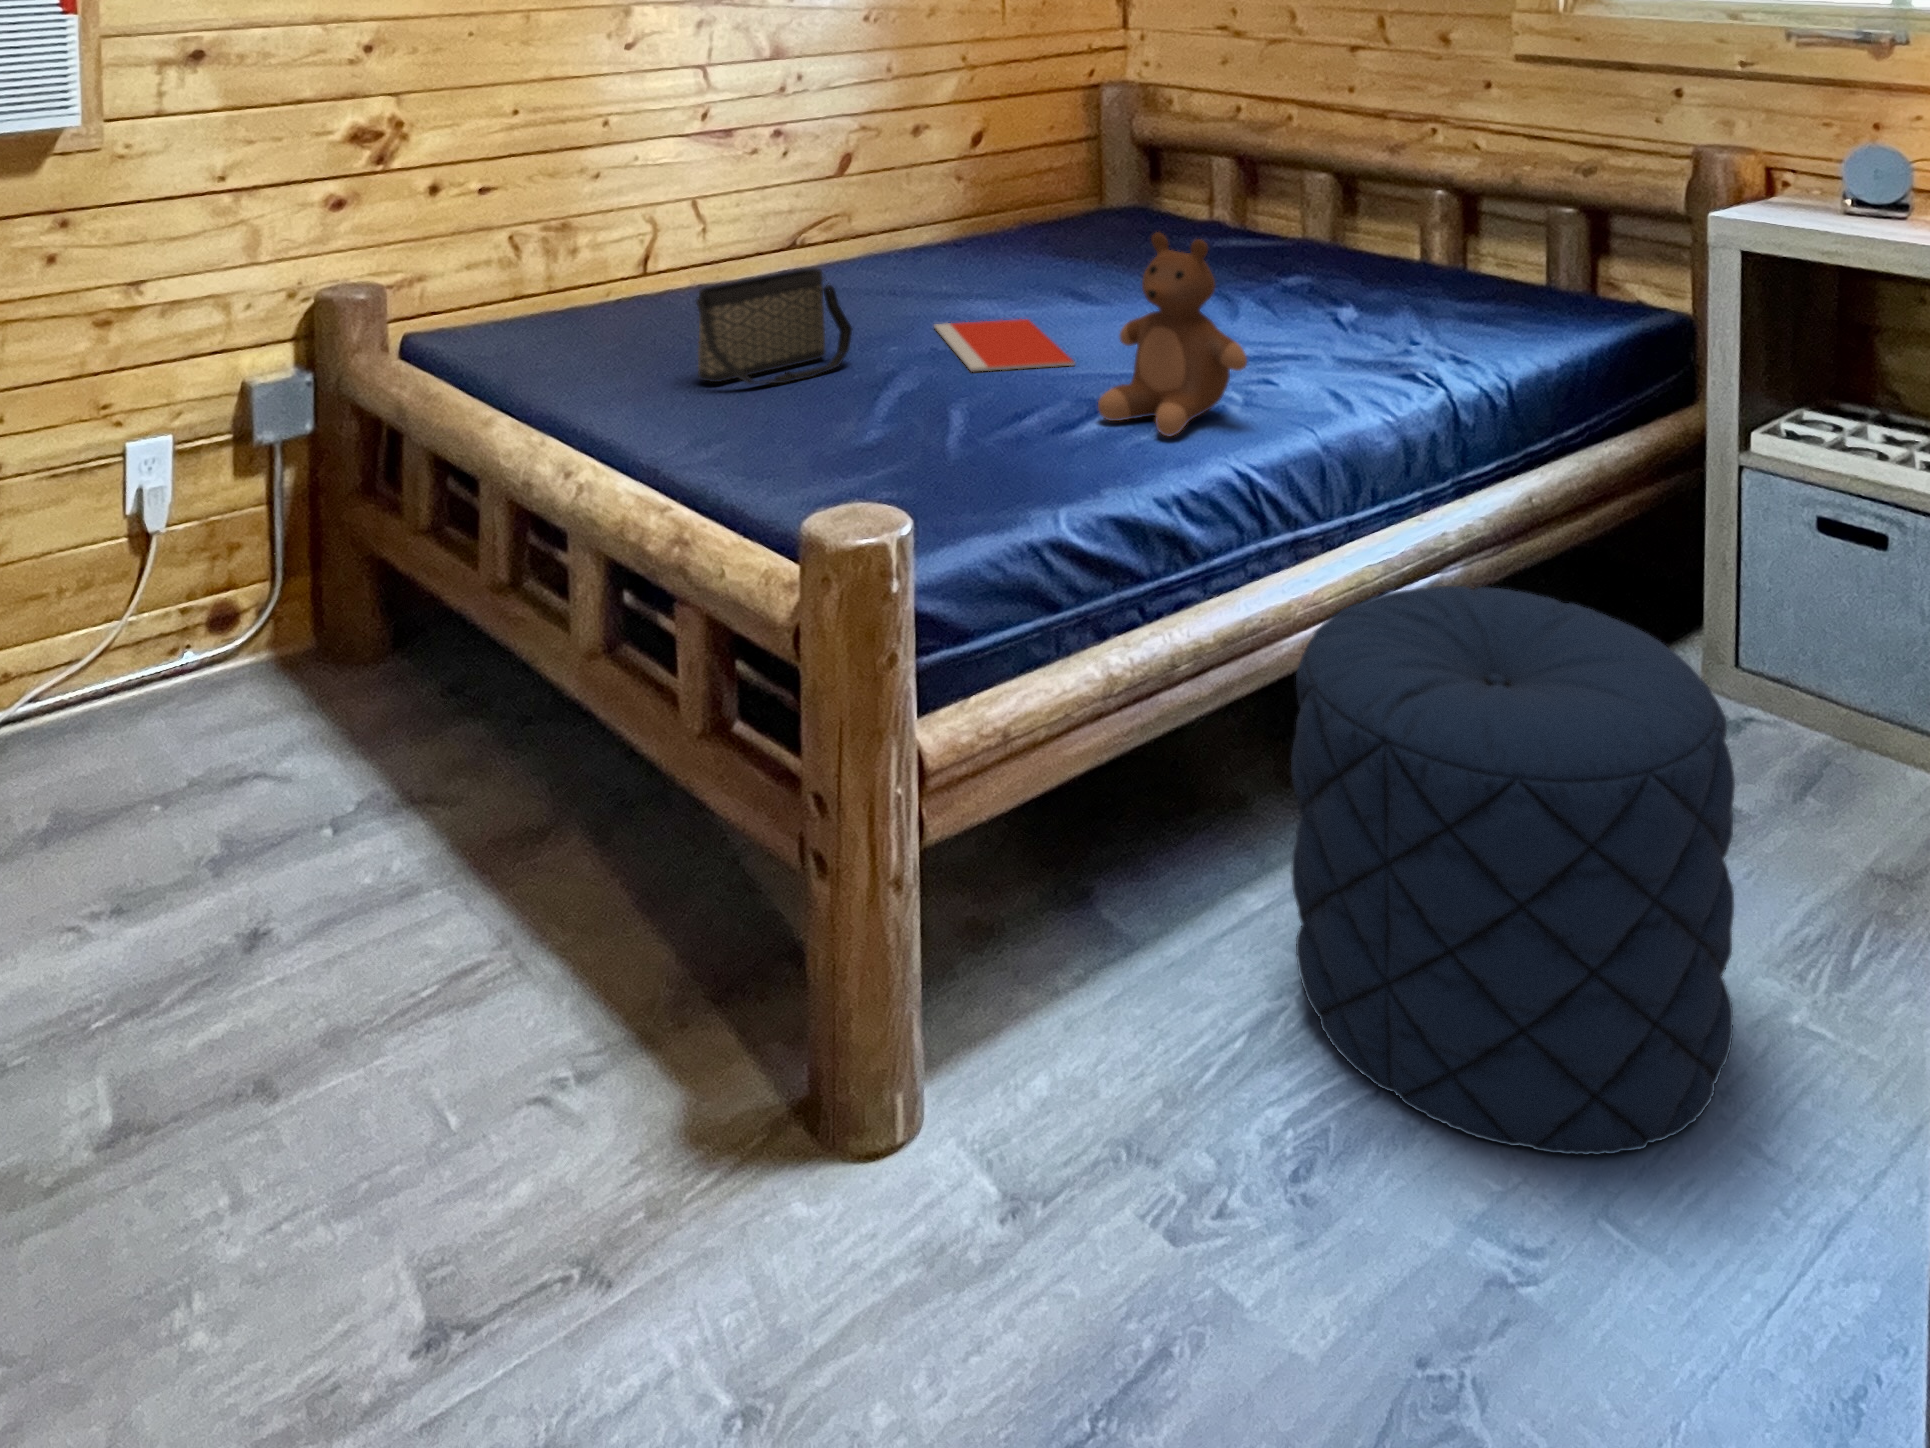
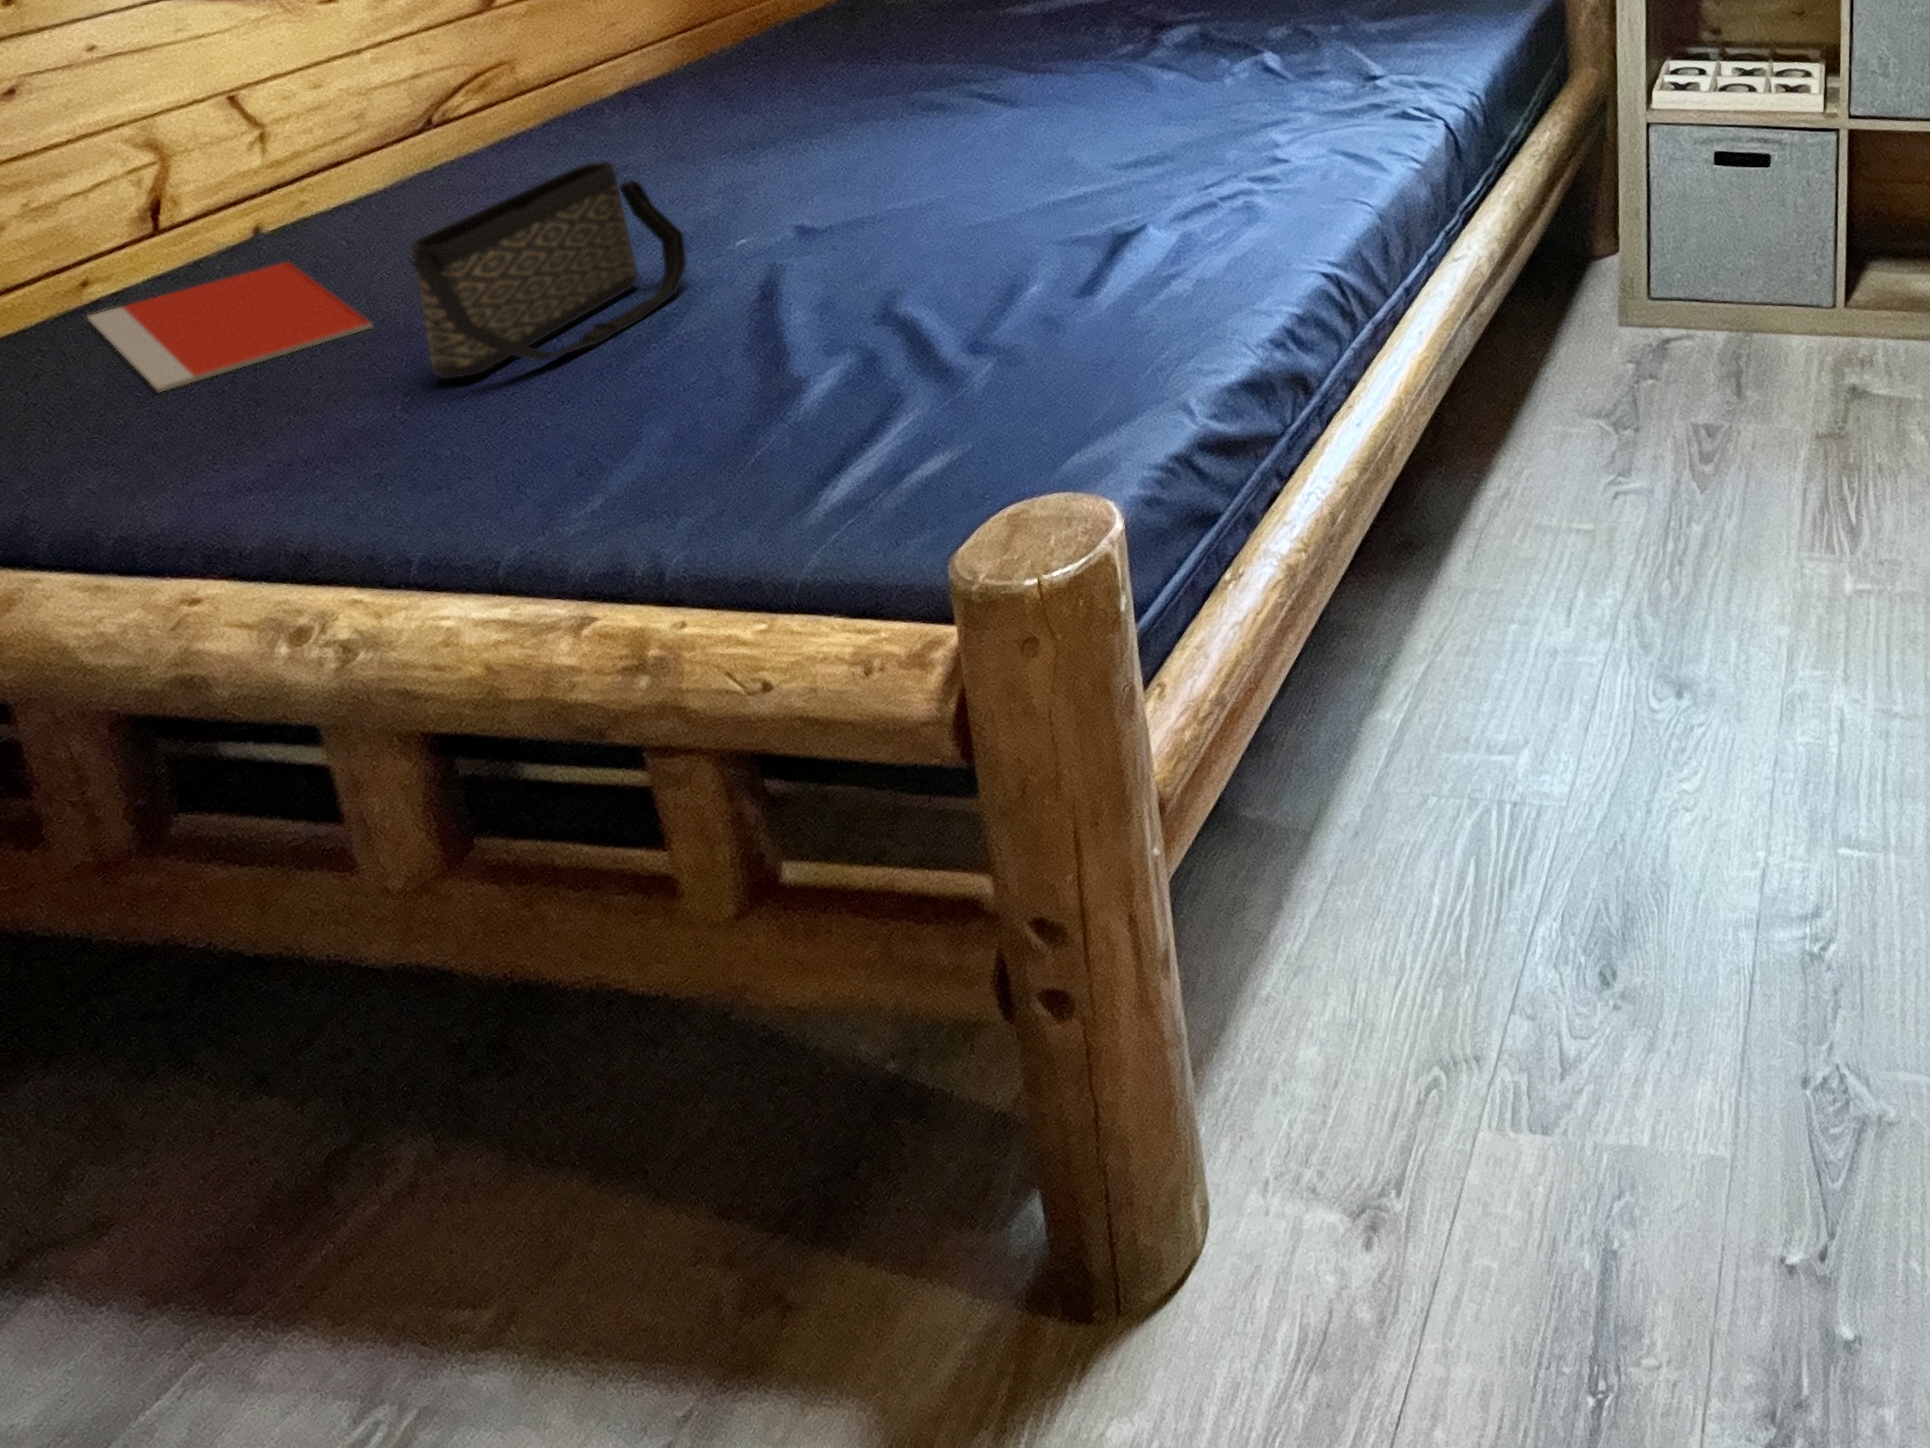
teddy bear: present [1098,233,1247,436] -> none [1108,21,1288,263]
notebook: present [934,319,1075,371] -> present [88,262,373,392]
pouf: present [1291,586,1735,1155] -> none [1457,312,1869,847]

